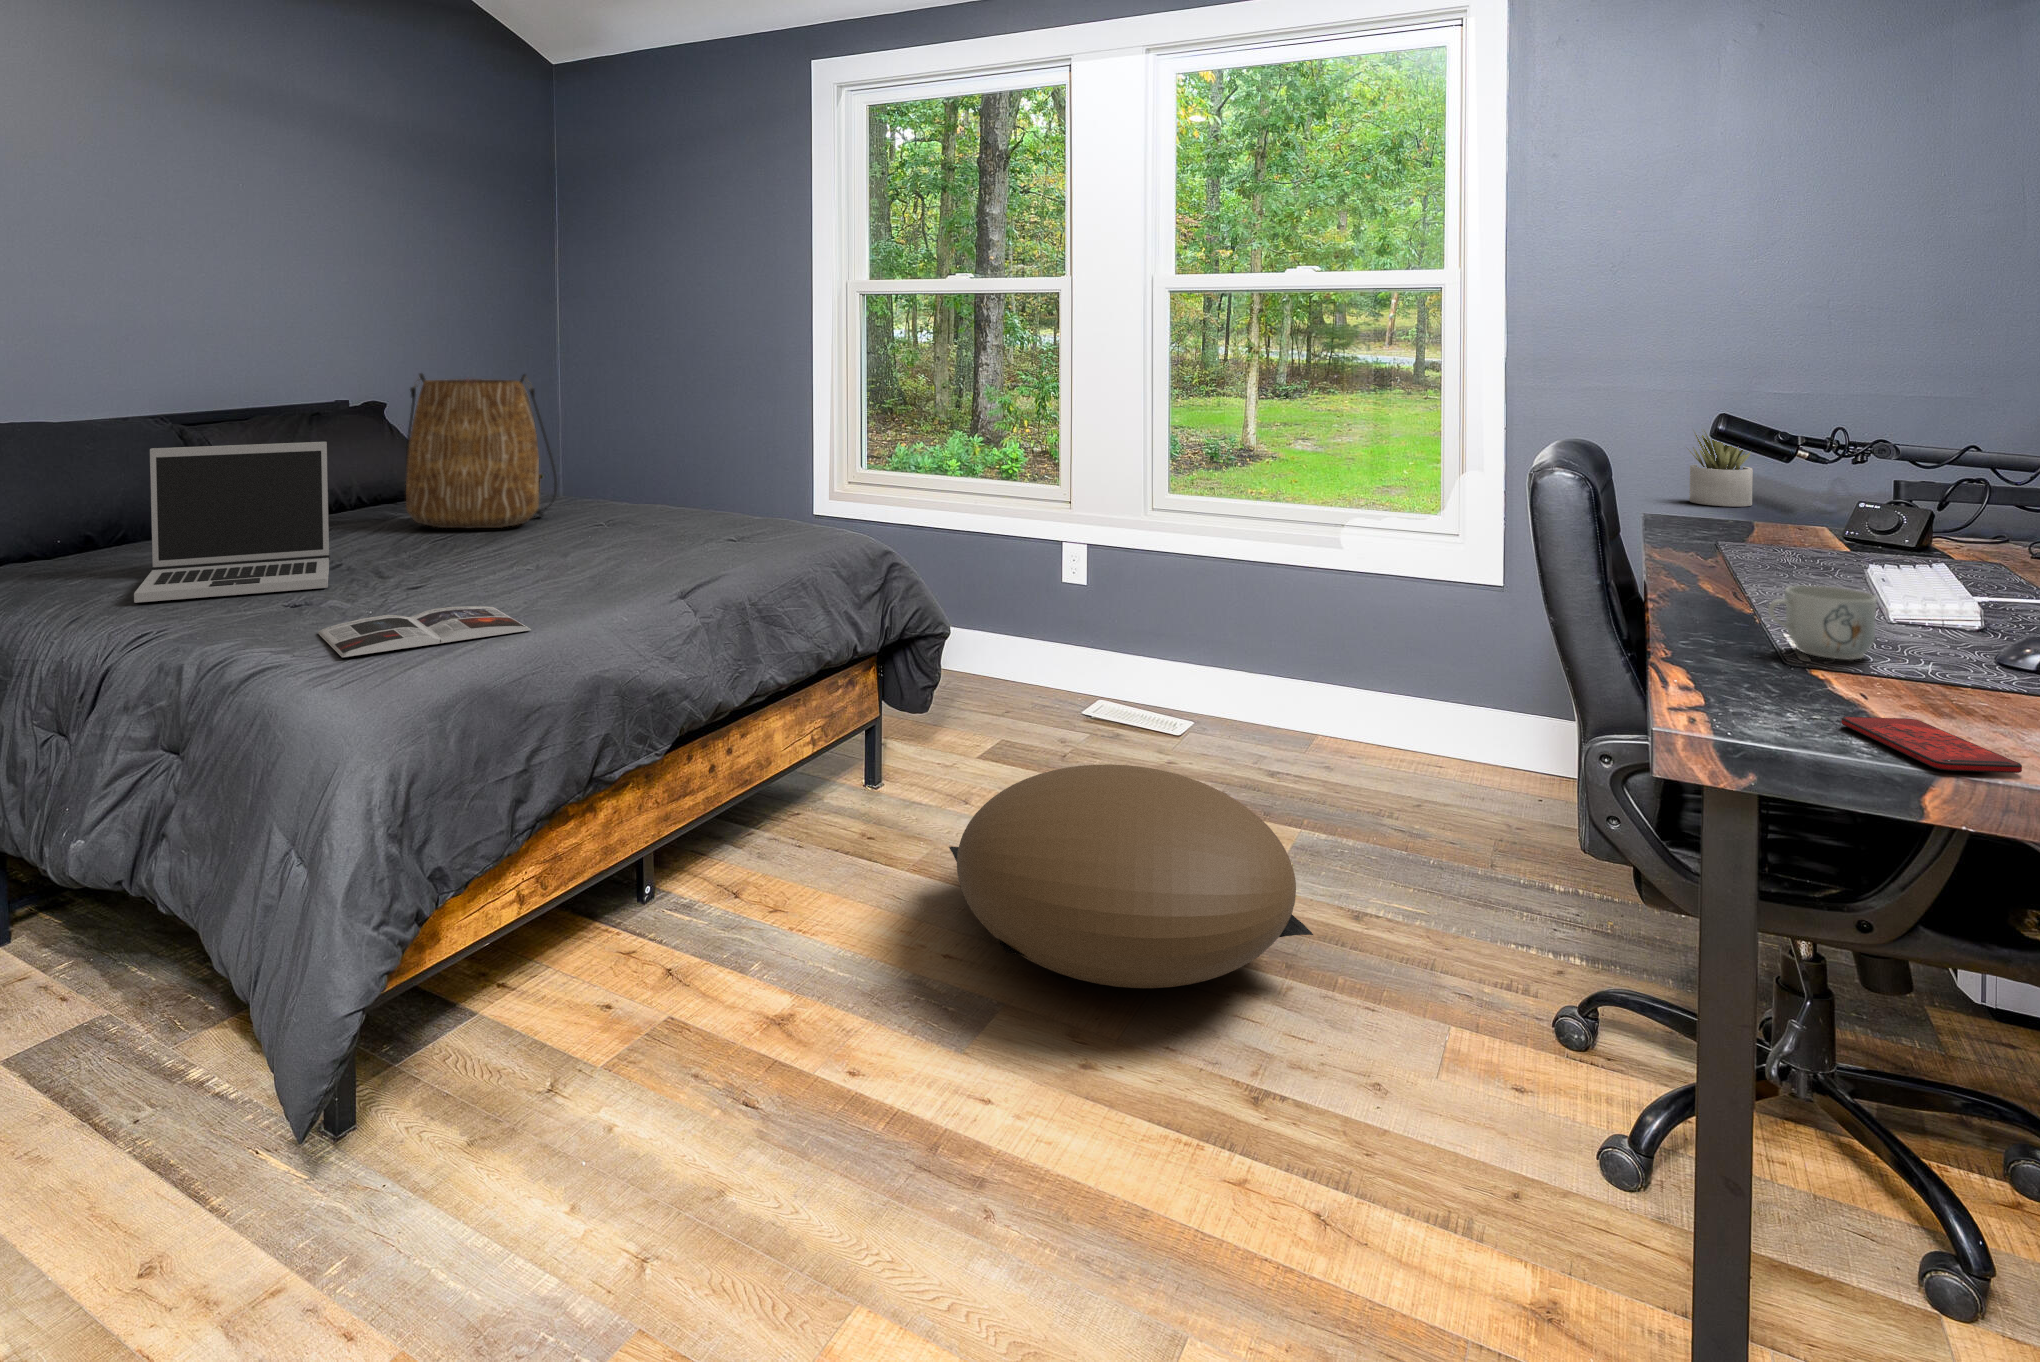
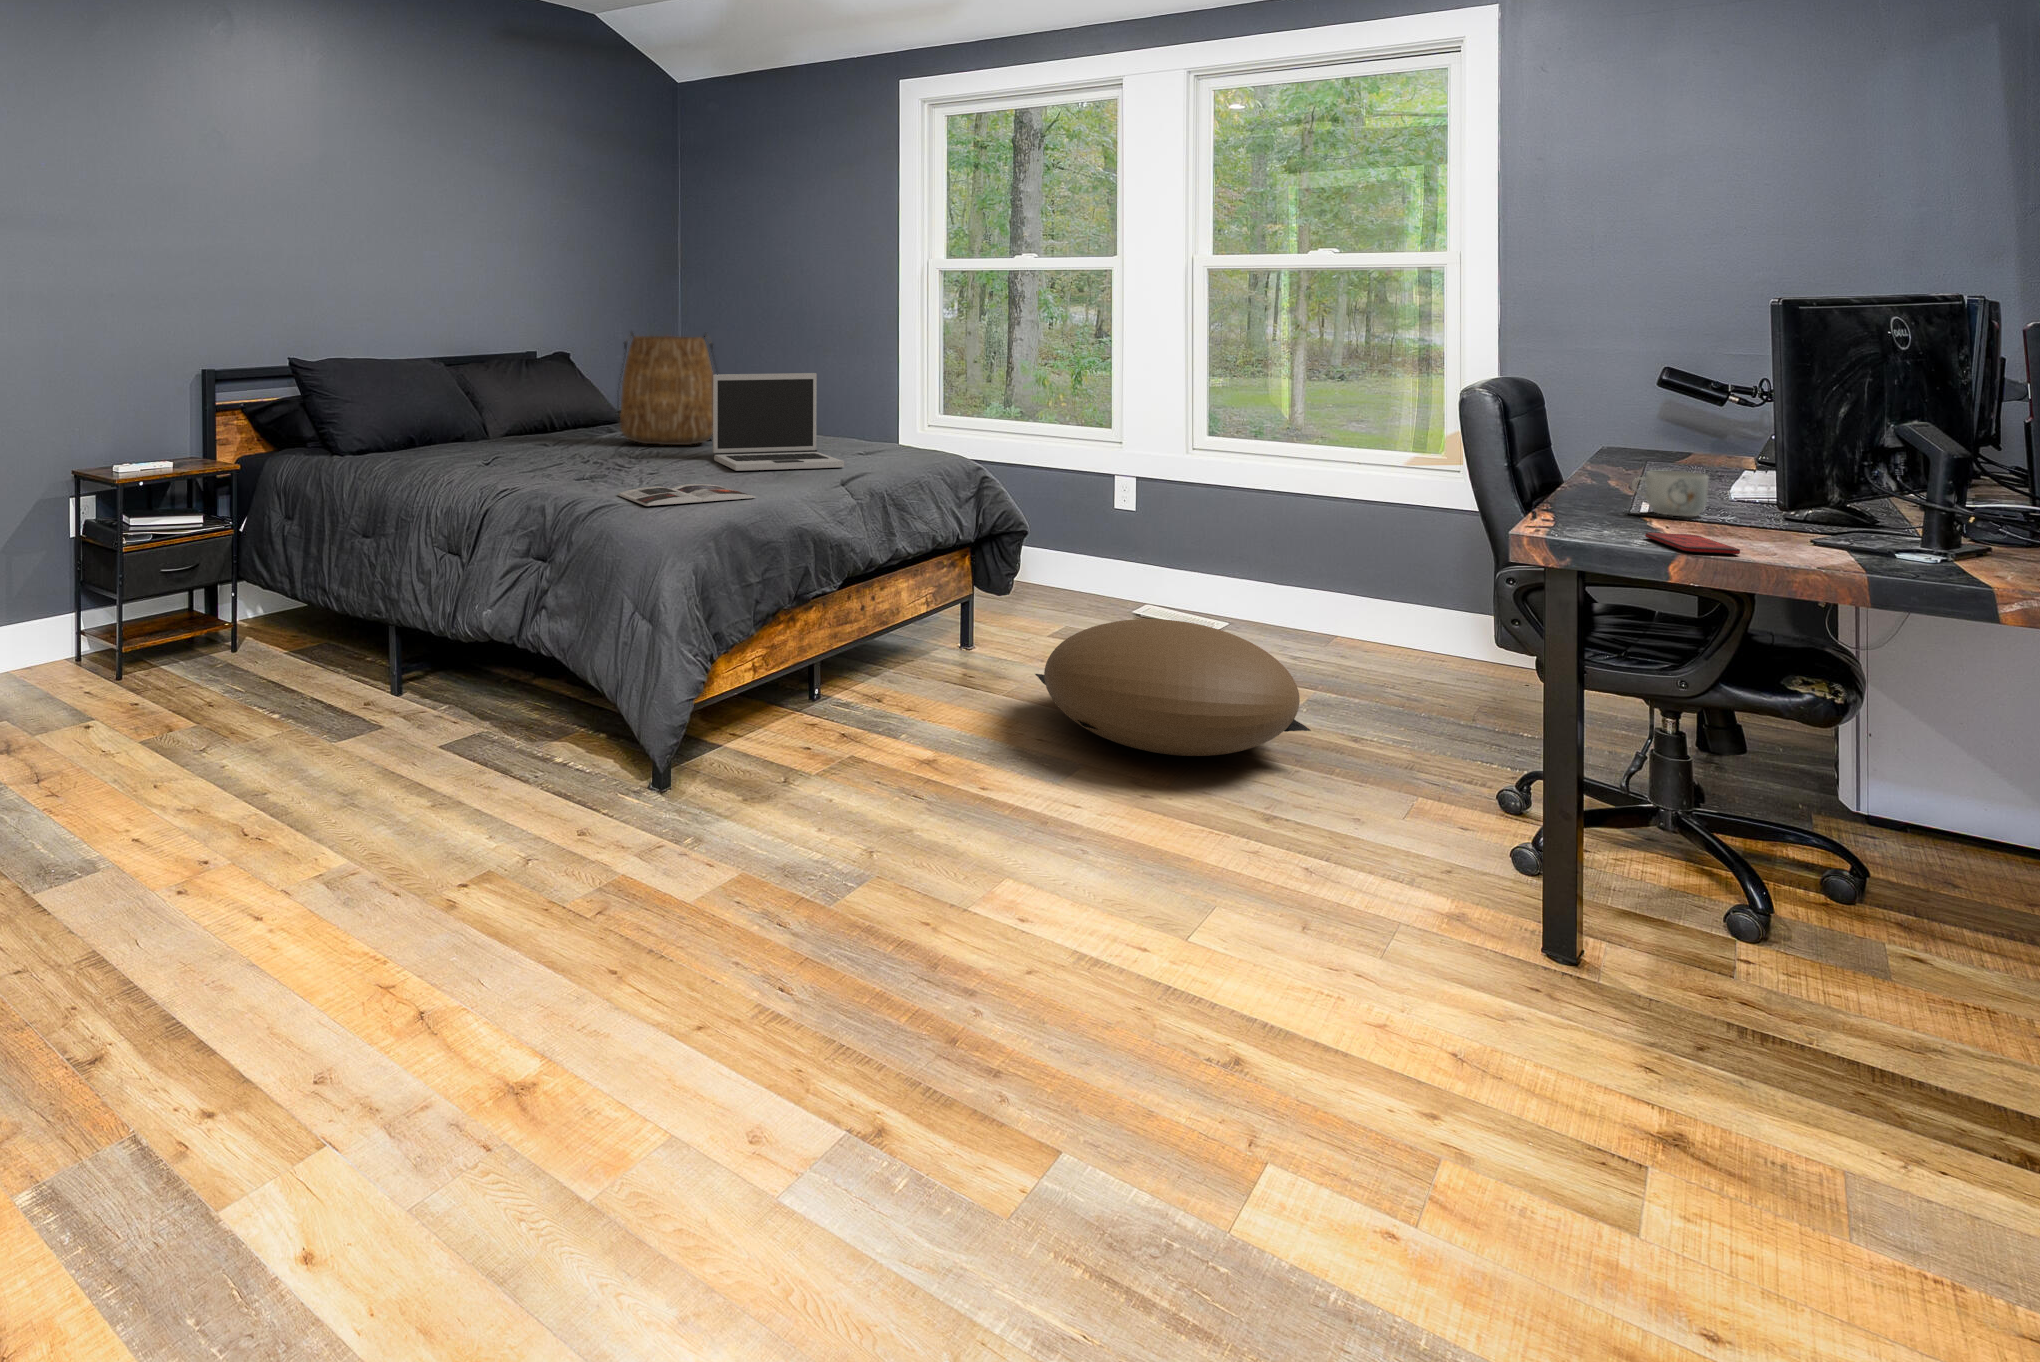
succulent plant: present [1688,431,1753,507] -> none [1653,378,1712,448]
laptop: present [134,442,330,603] -> present [713,373,844,471]

